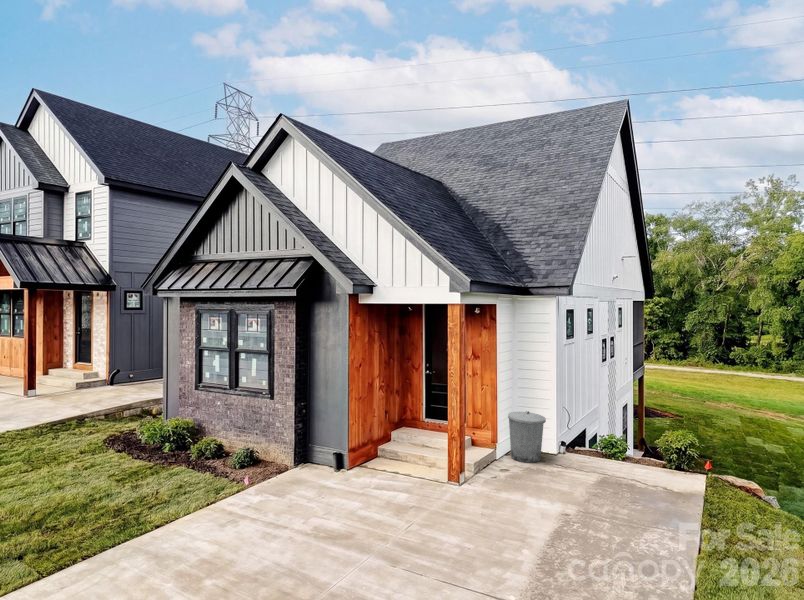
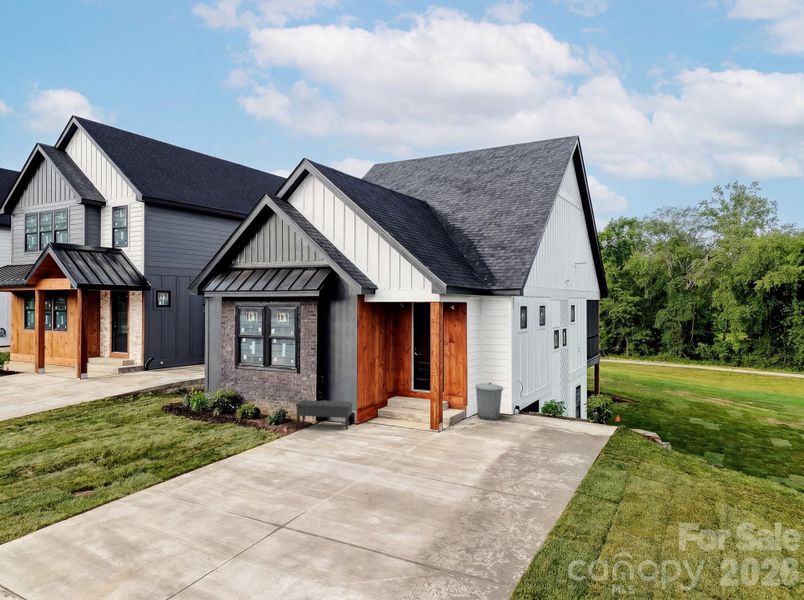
bench: none [266,435,344,478] -> present [296,400,352,430]

